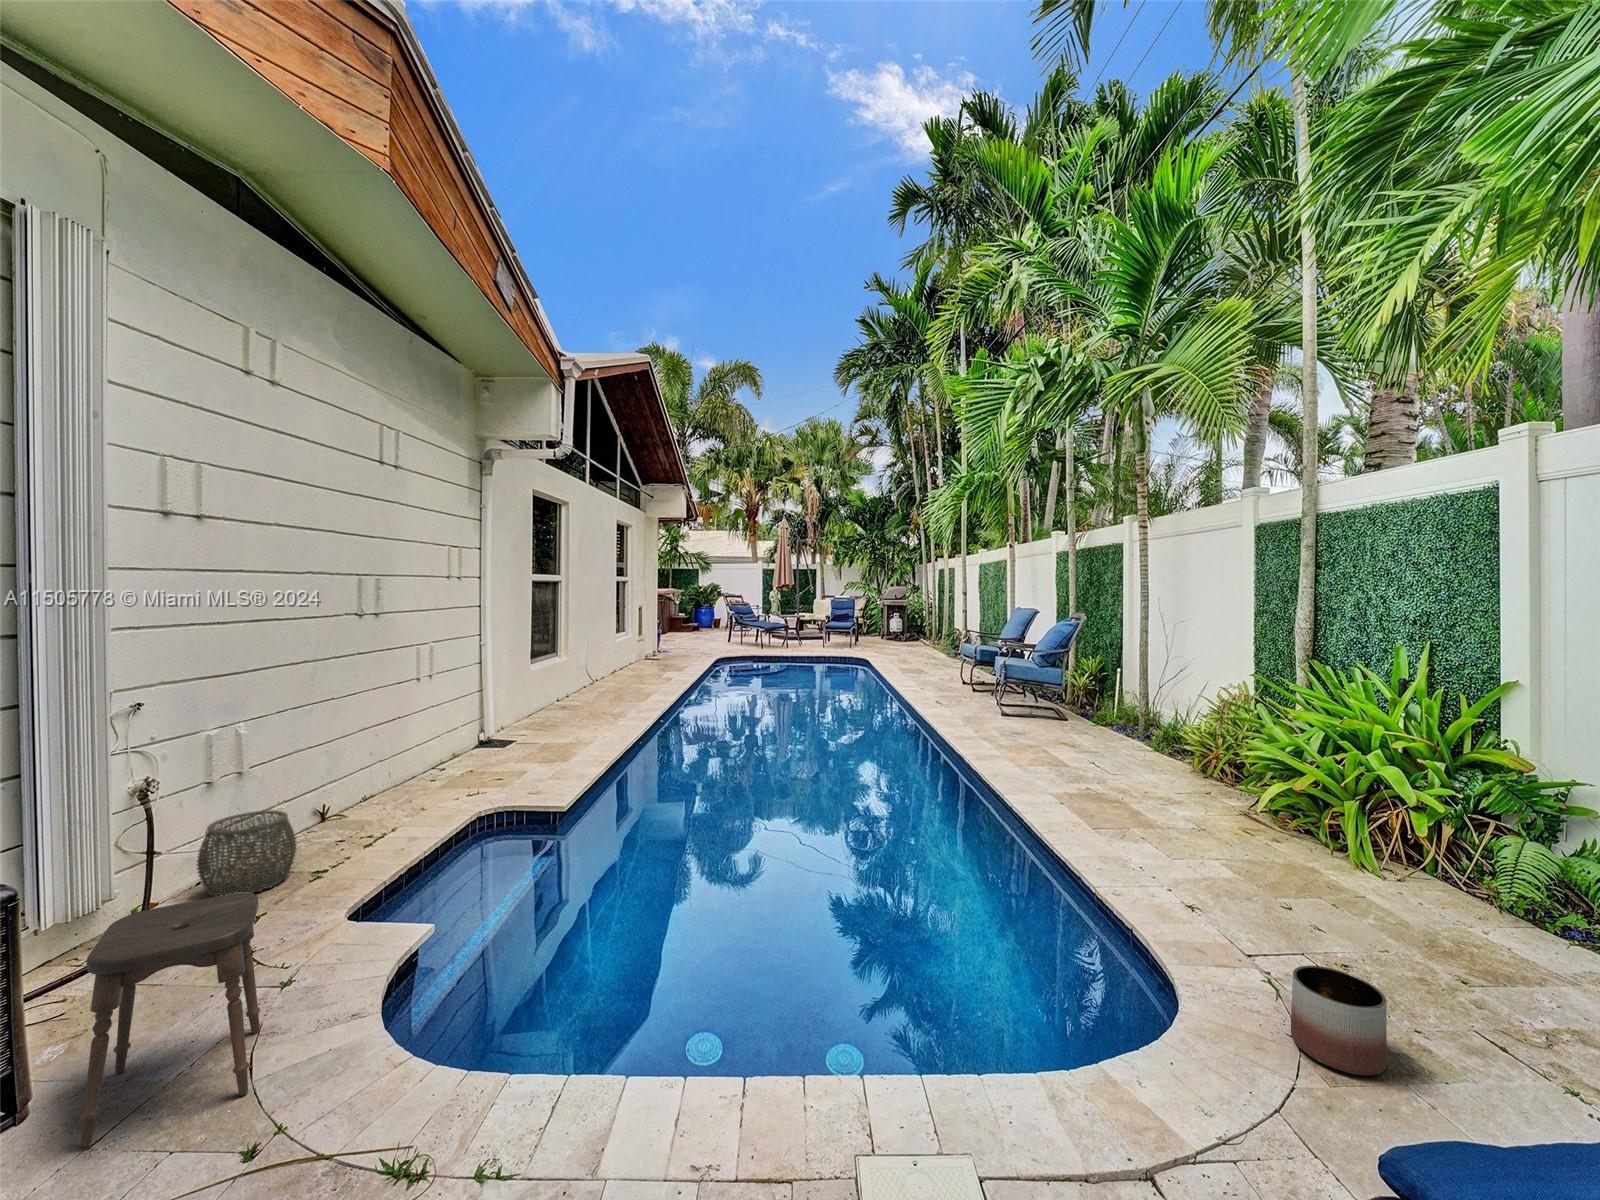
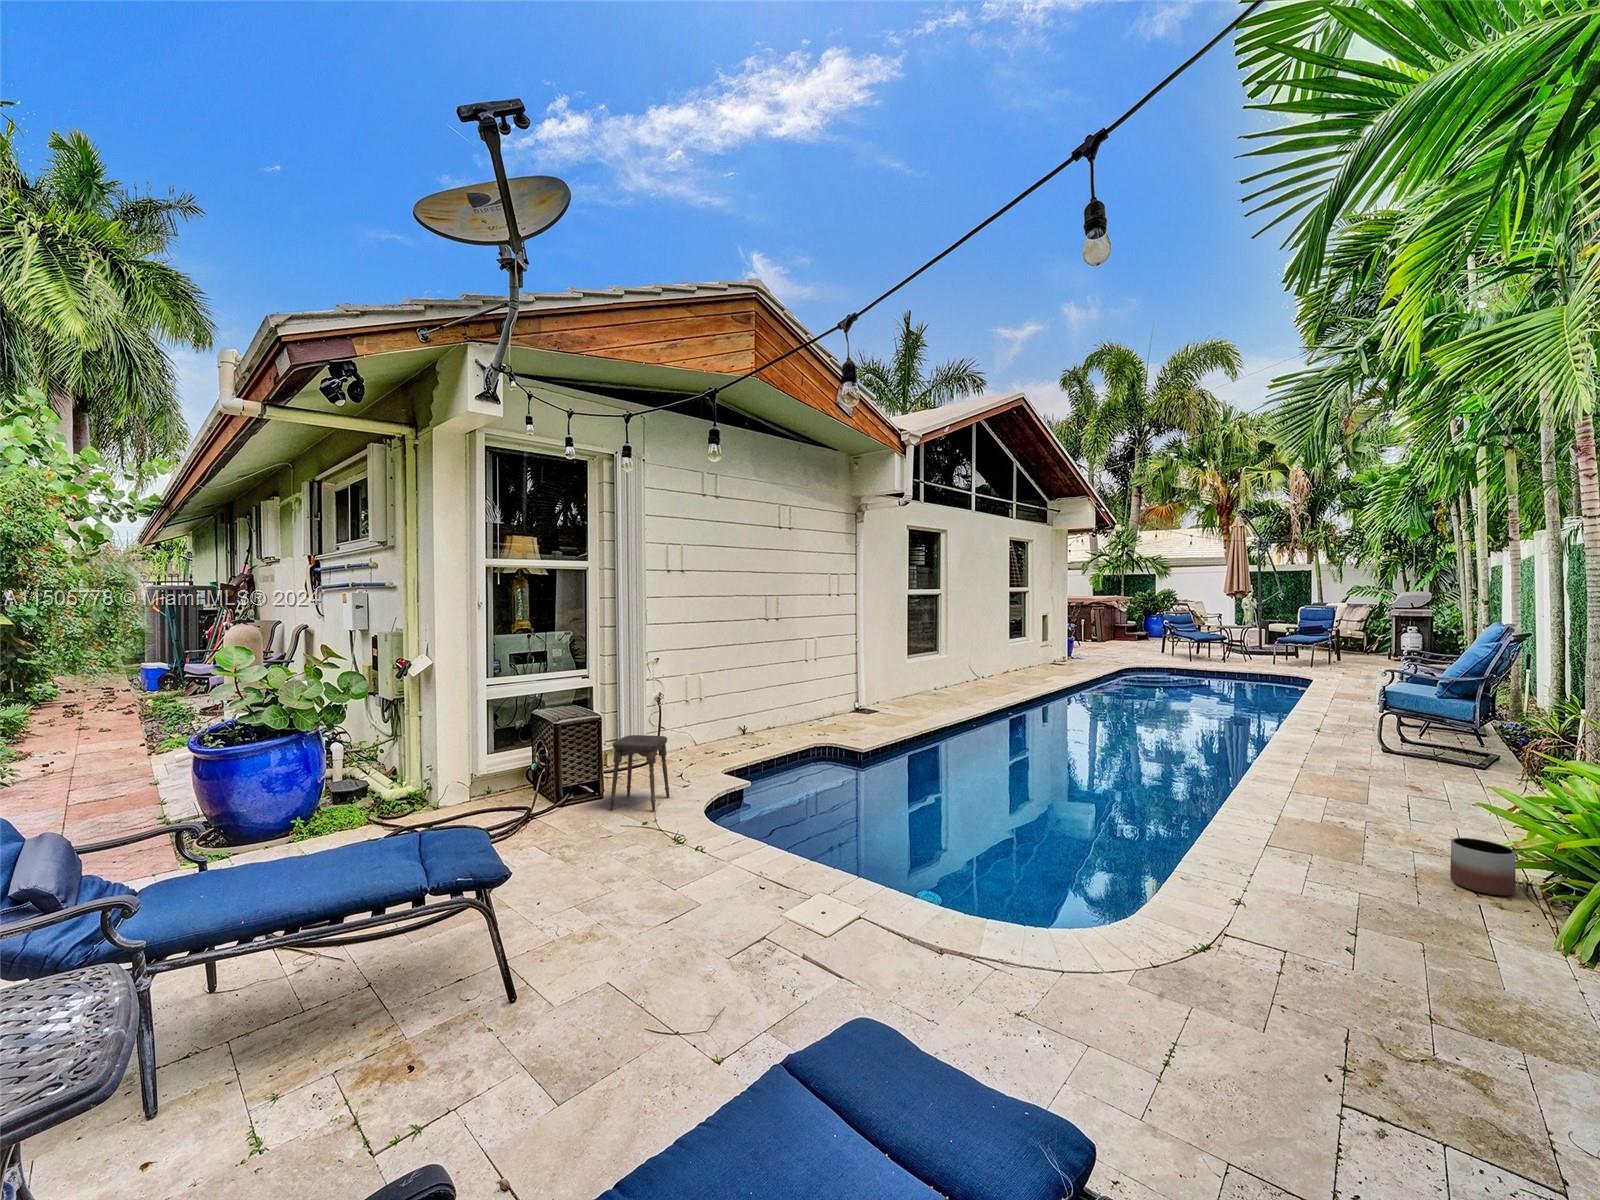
woven basket: present [197,810,297,896] -> none [680,718,719,757]
planter: present [1291,966,1387,1075] -> present [1450,838,1516,896]

